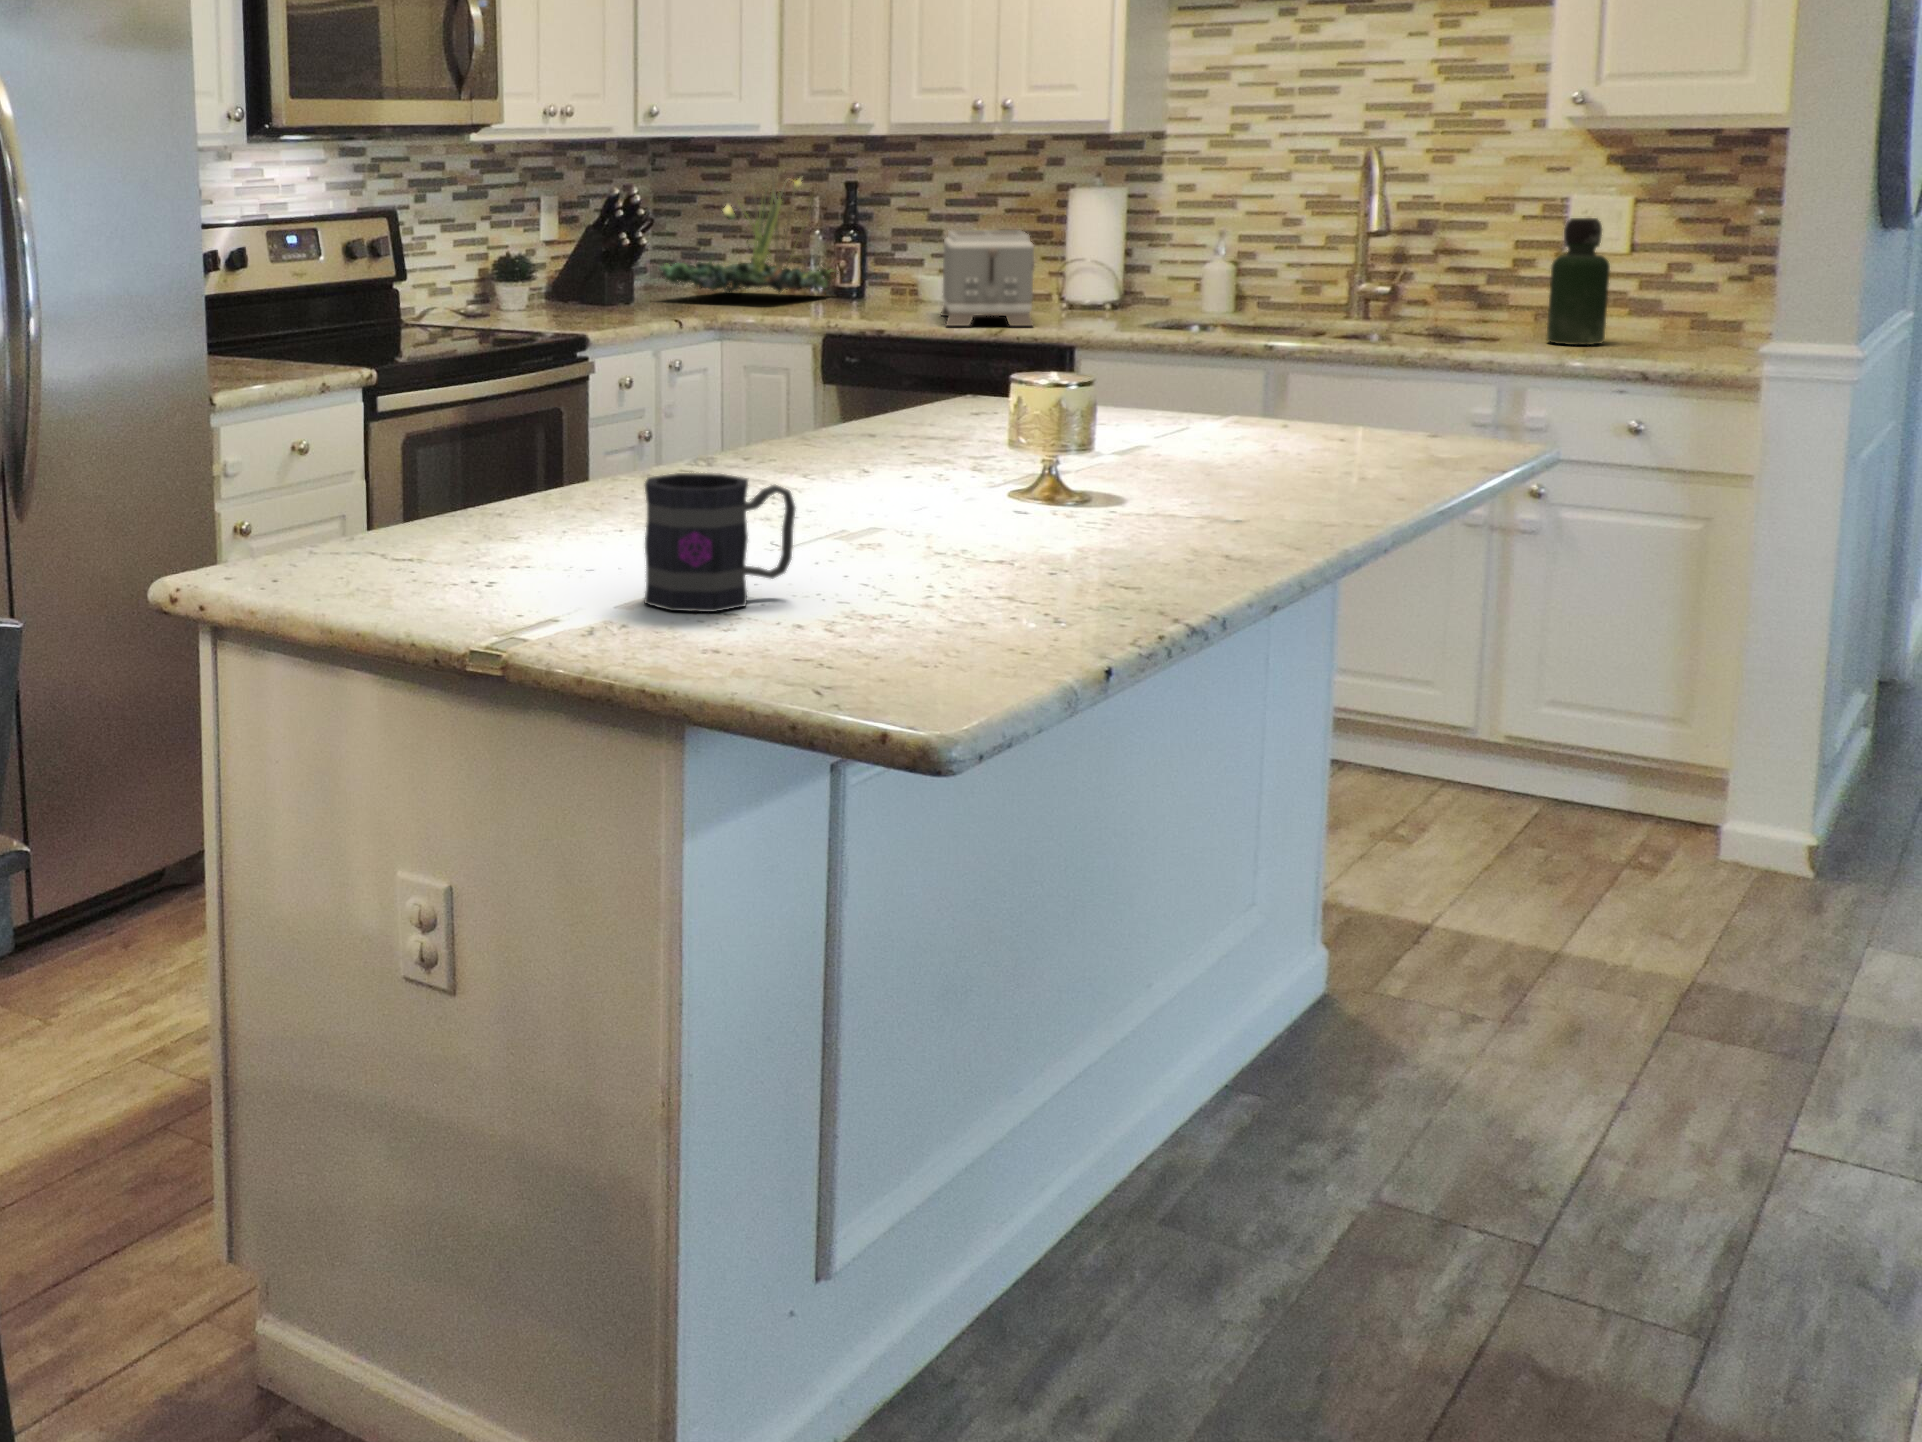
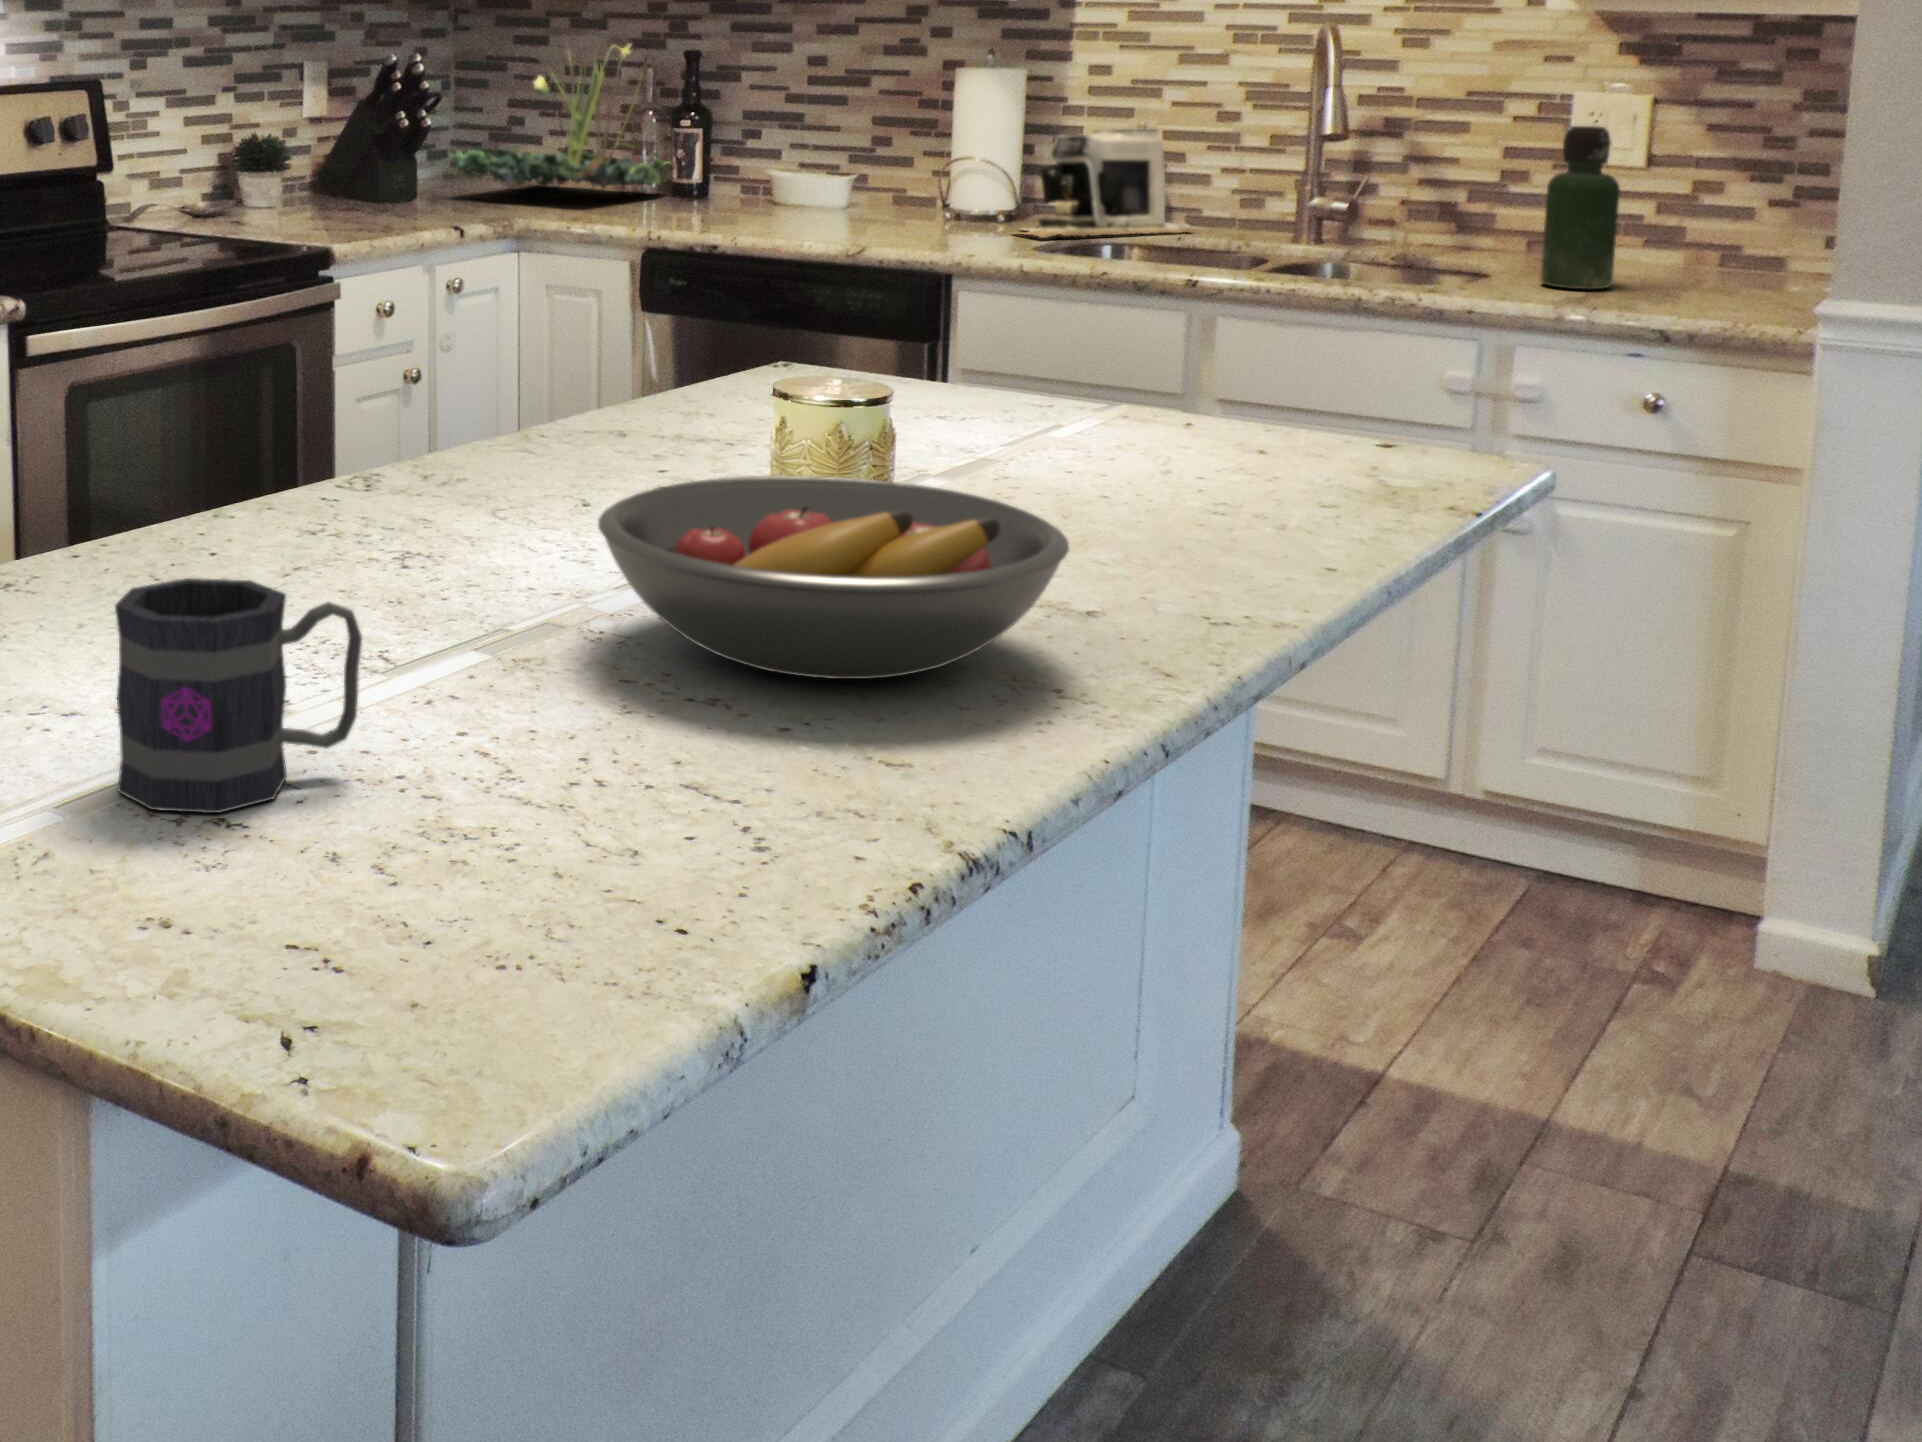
toaster: present [940,230,1034,326] -> none [793,119,905,247]
coffee maker: none [1115,233,1265,319] -> present [1024,129,1194,238]
fruit bowl: none [914,433,1242,550] -> present [598,476,1069,679]

